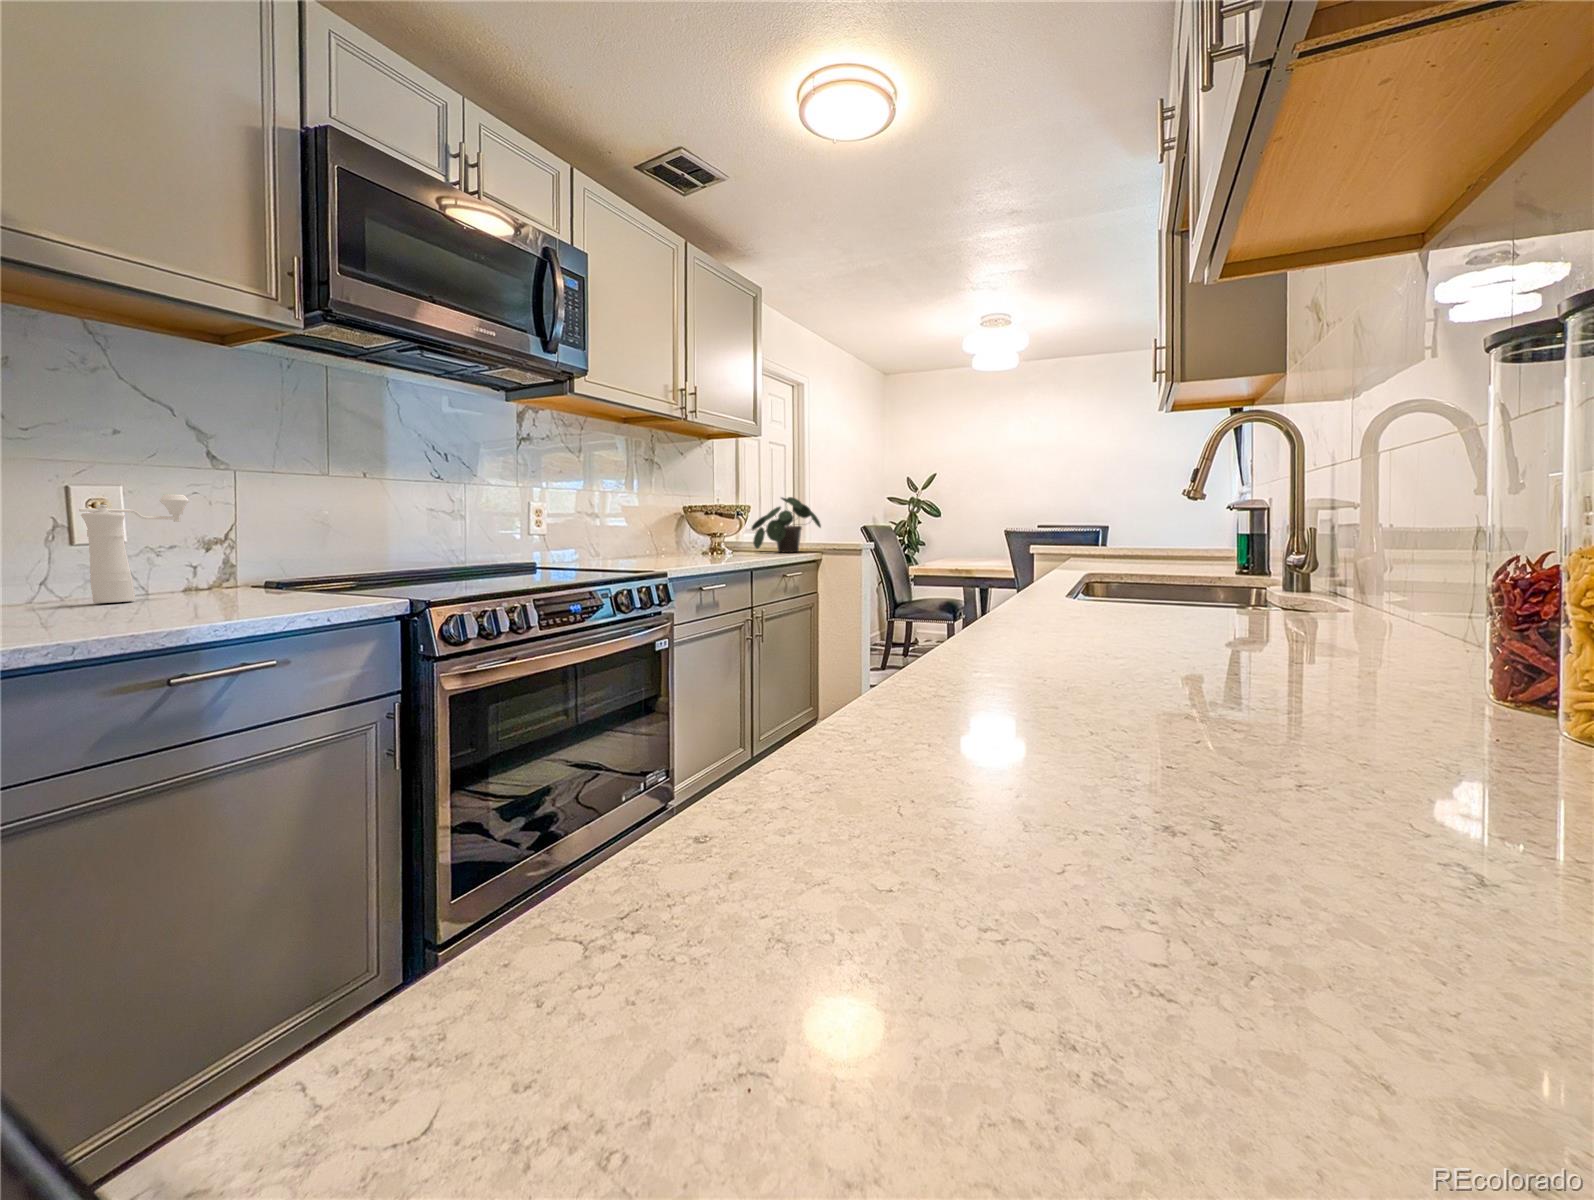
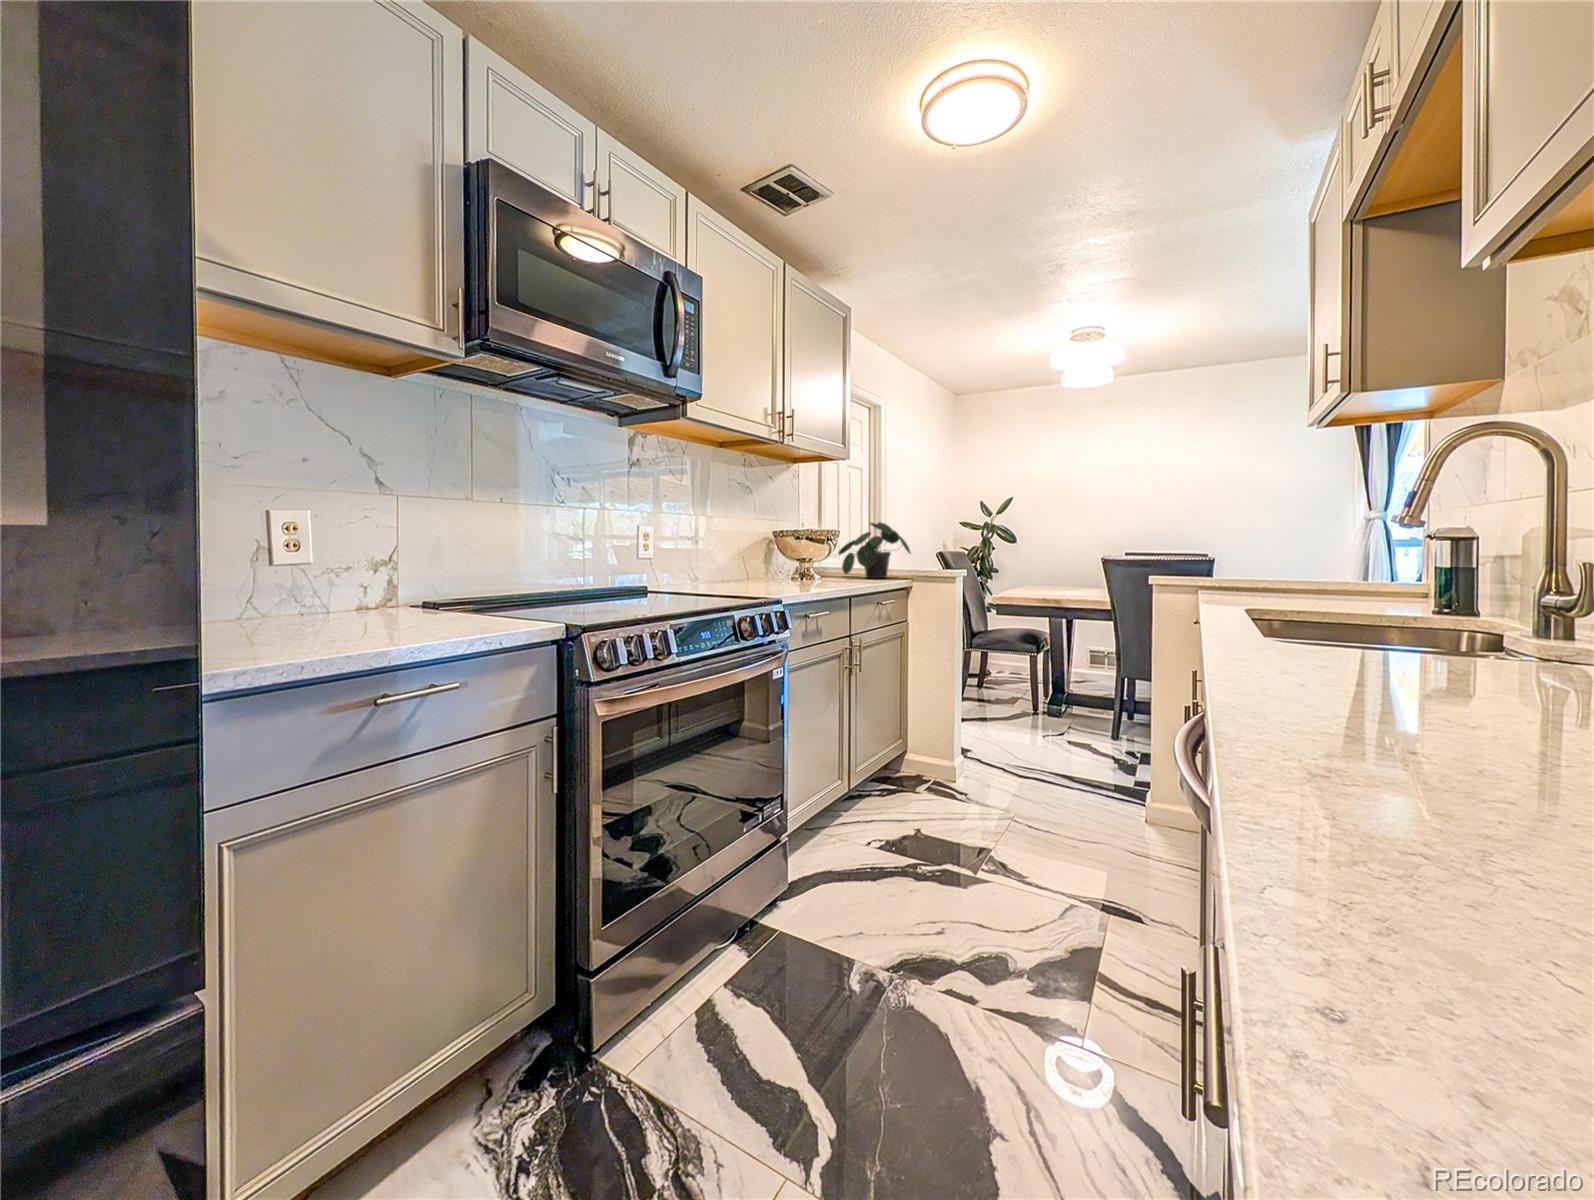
pepper mill: present [79,494,189,603] -> none [279,520,364,621]

